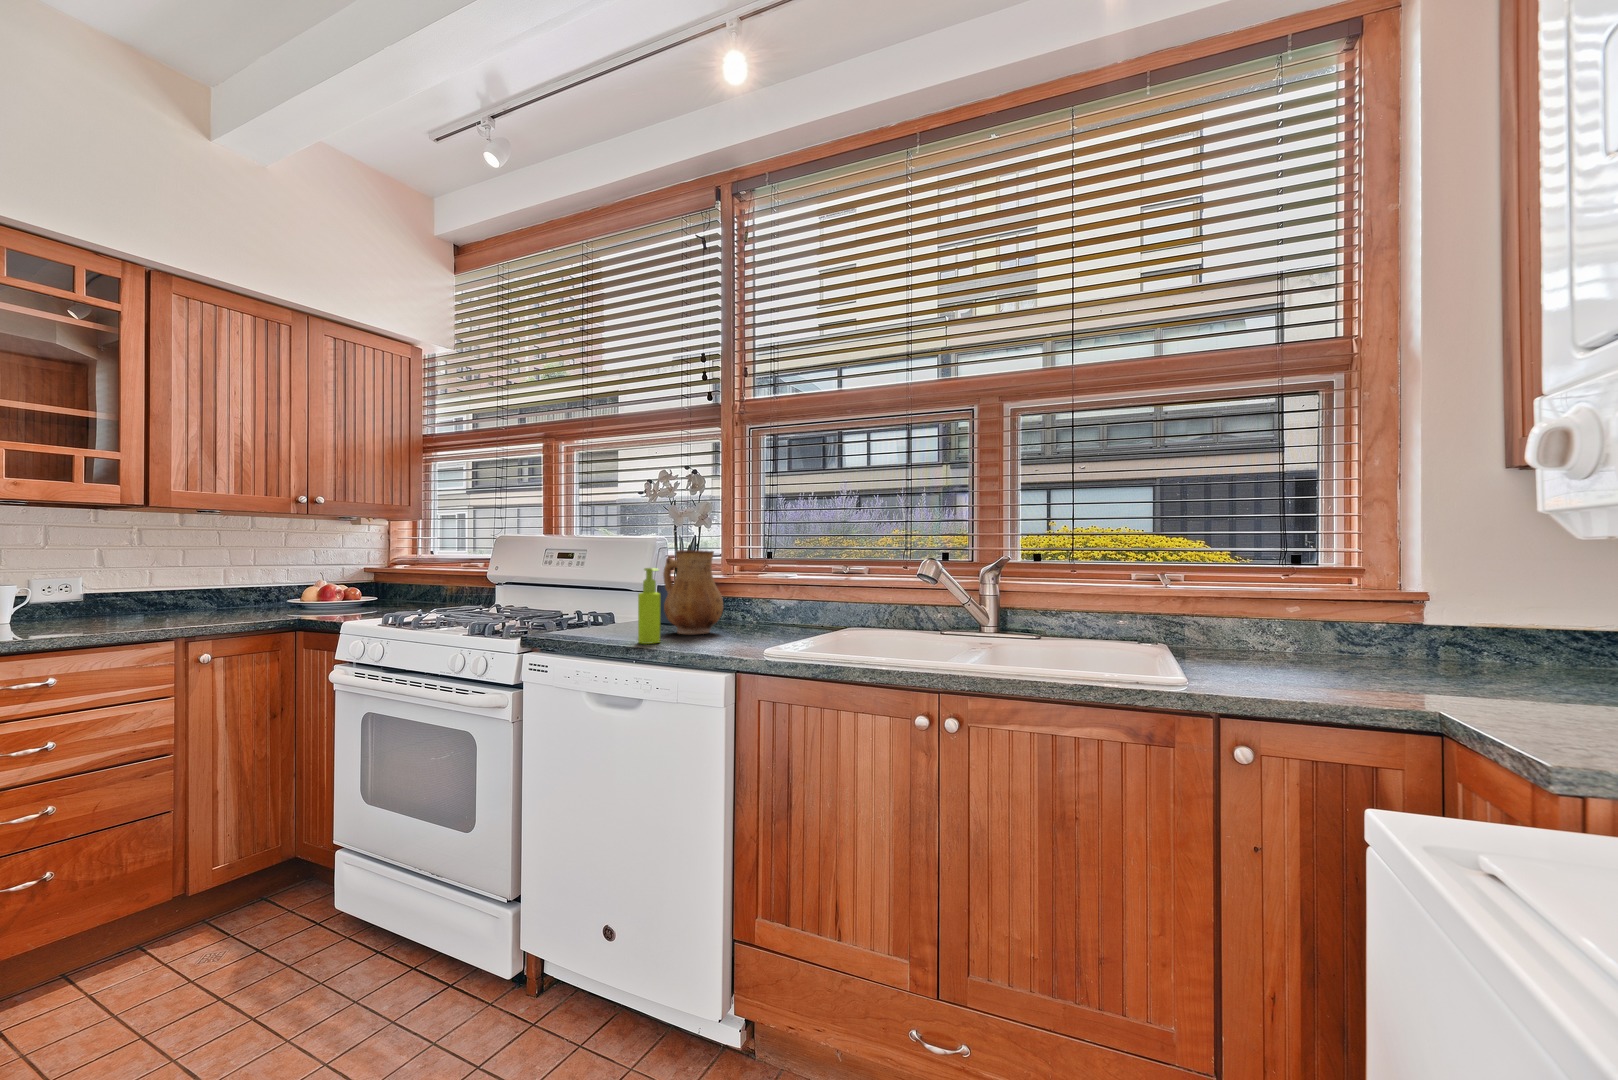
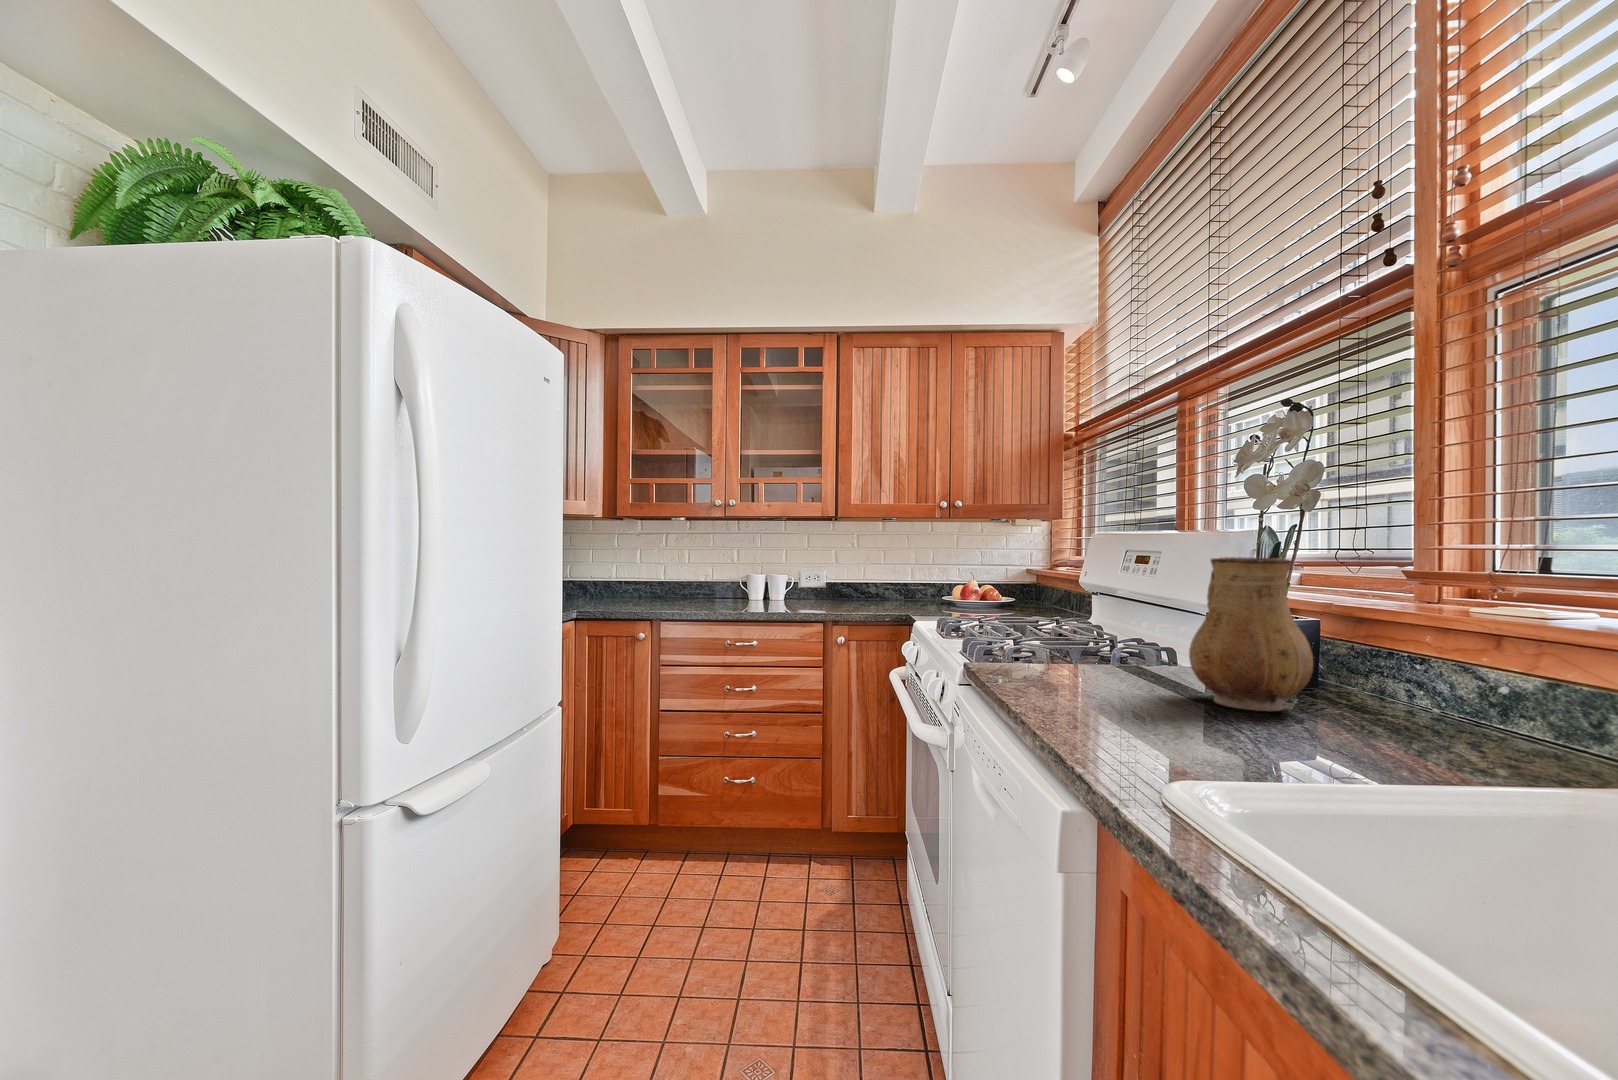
soap dispenser: present [638,568,661,644] -> none [1085,584,1124,710]

